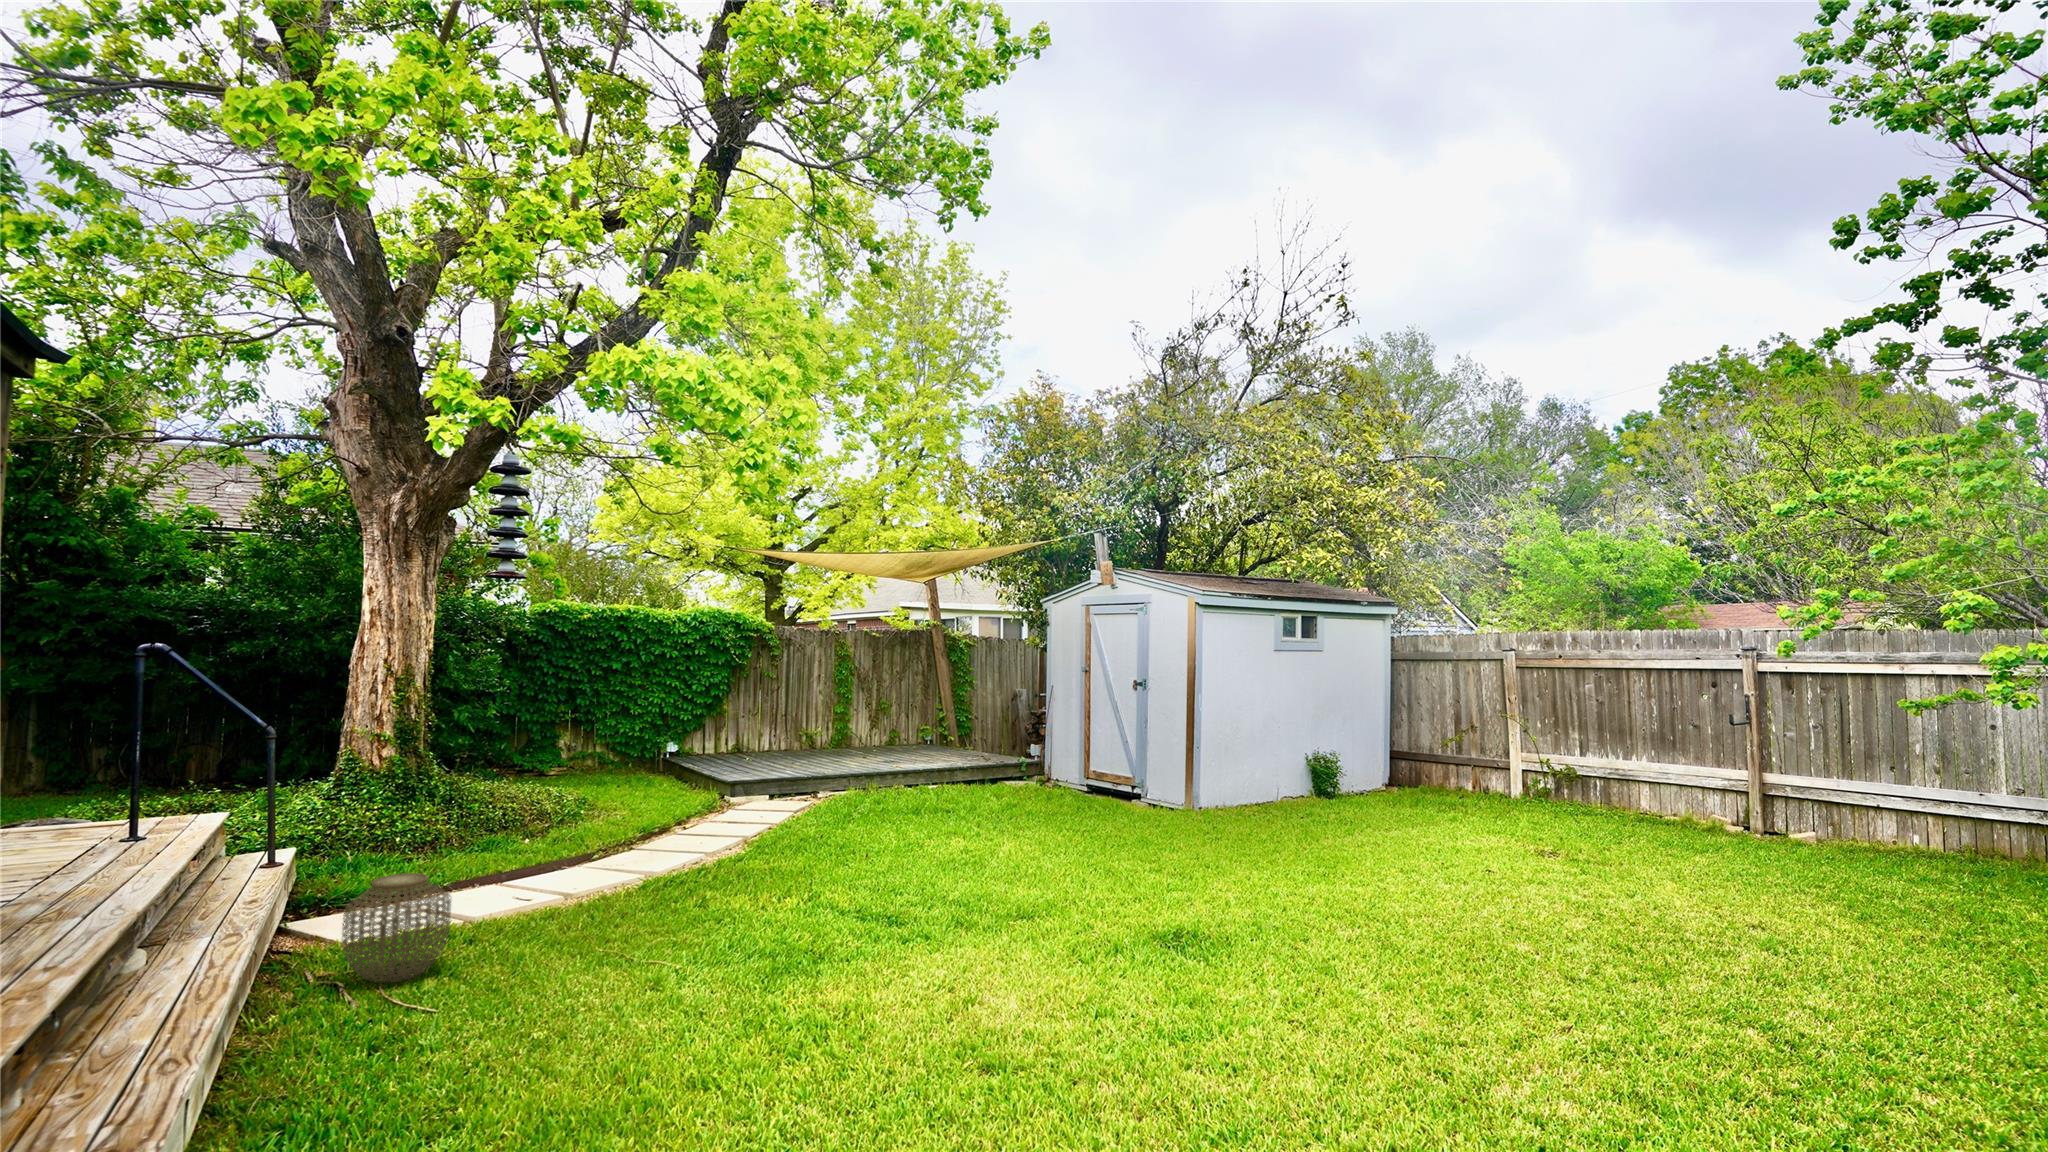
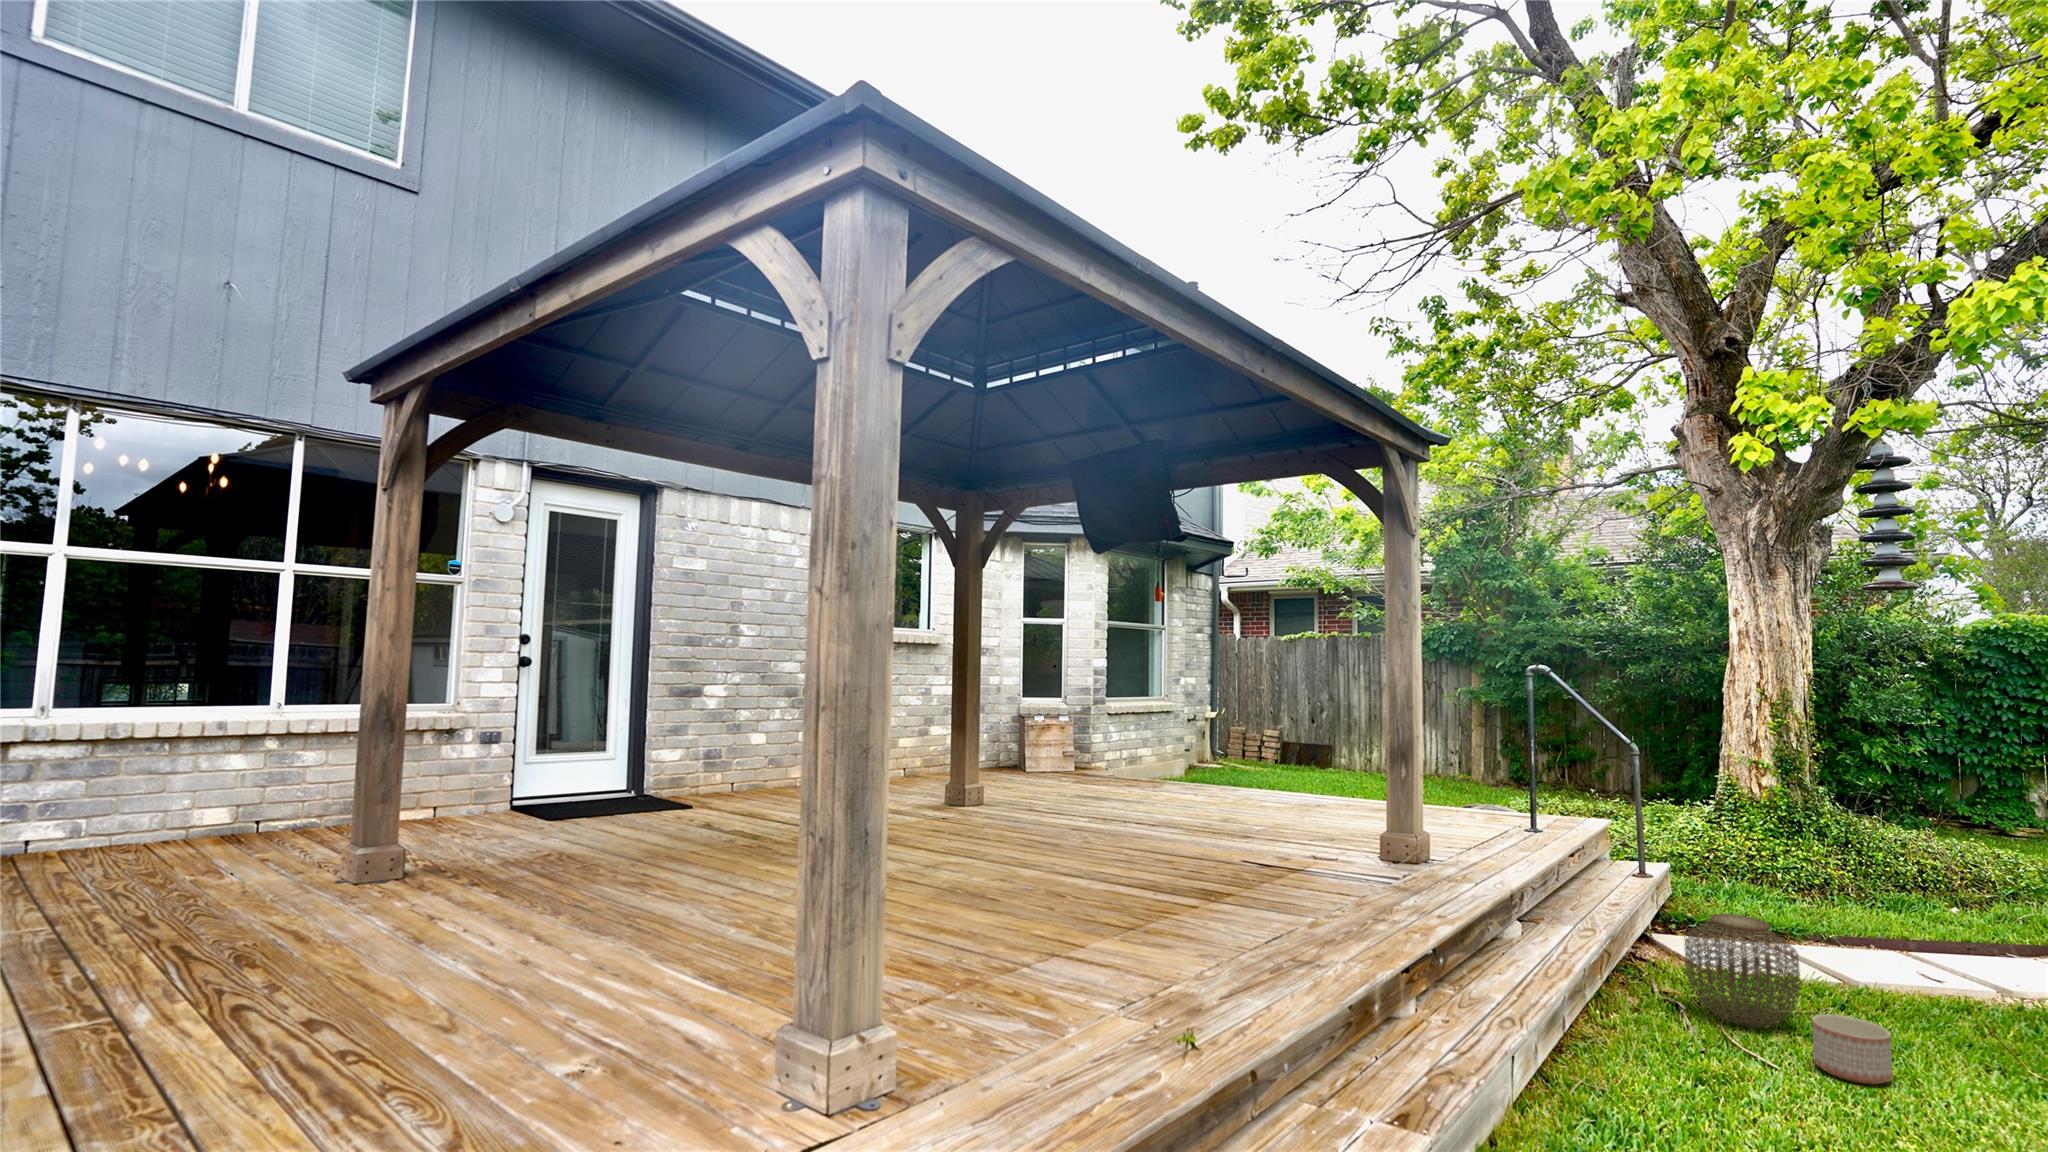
planter: none [466,936,529,994] -> present [1812,1014,1893,1085]

